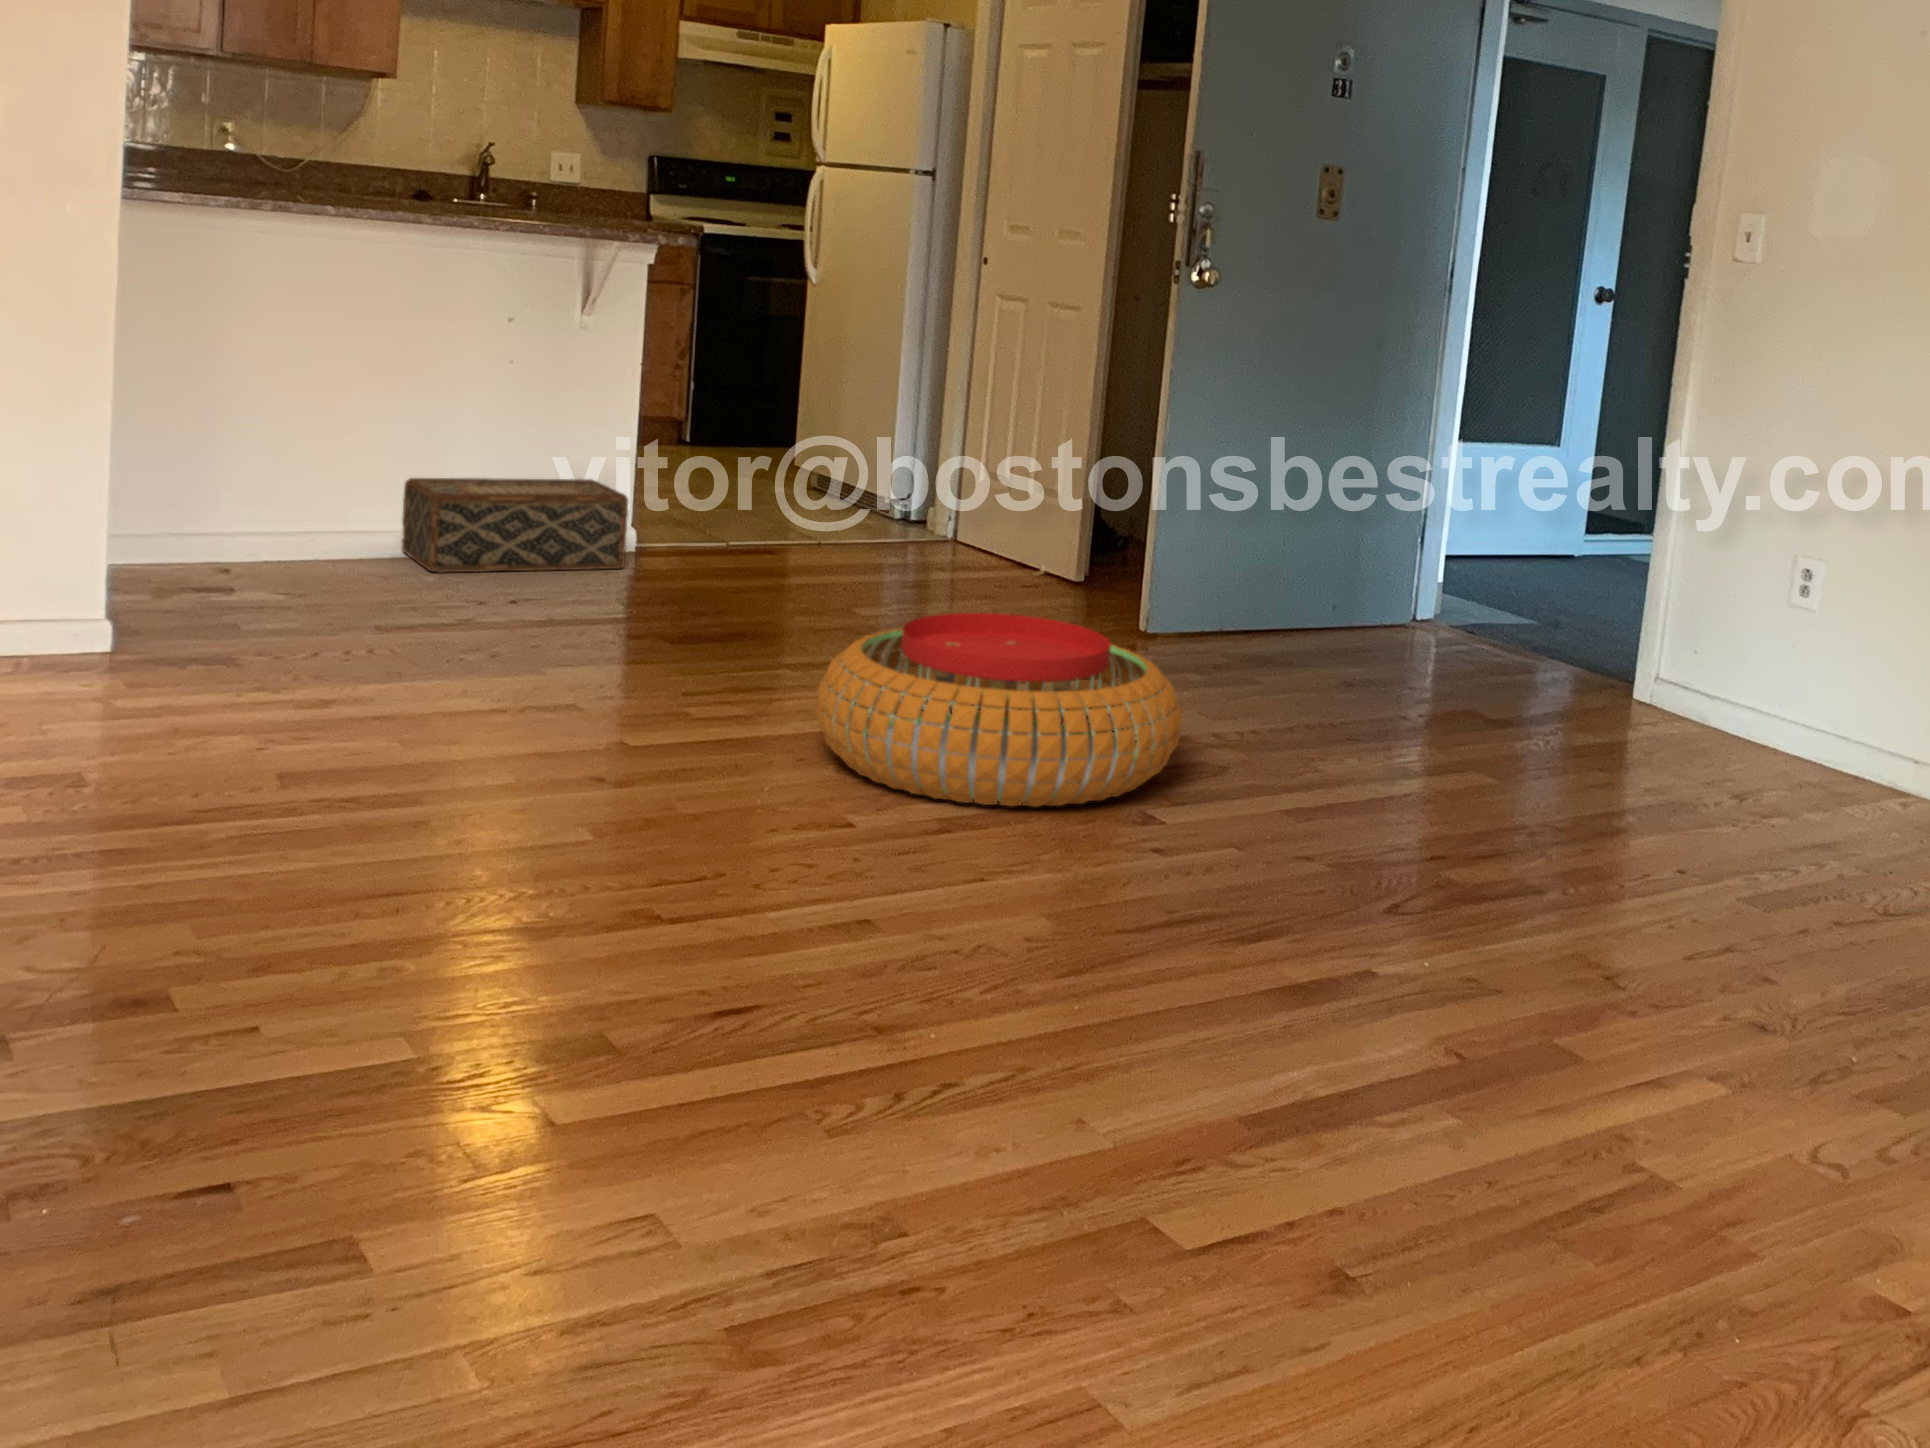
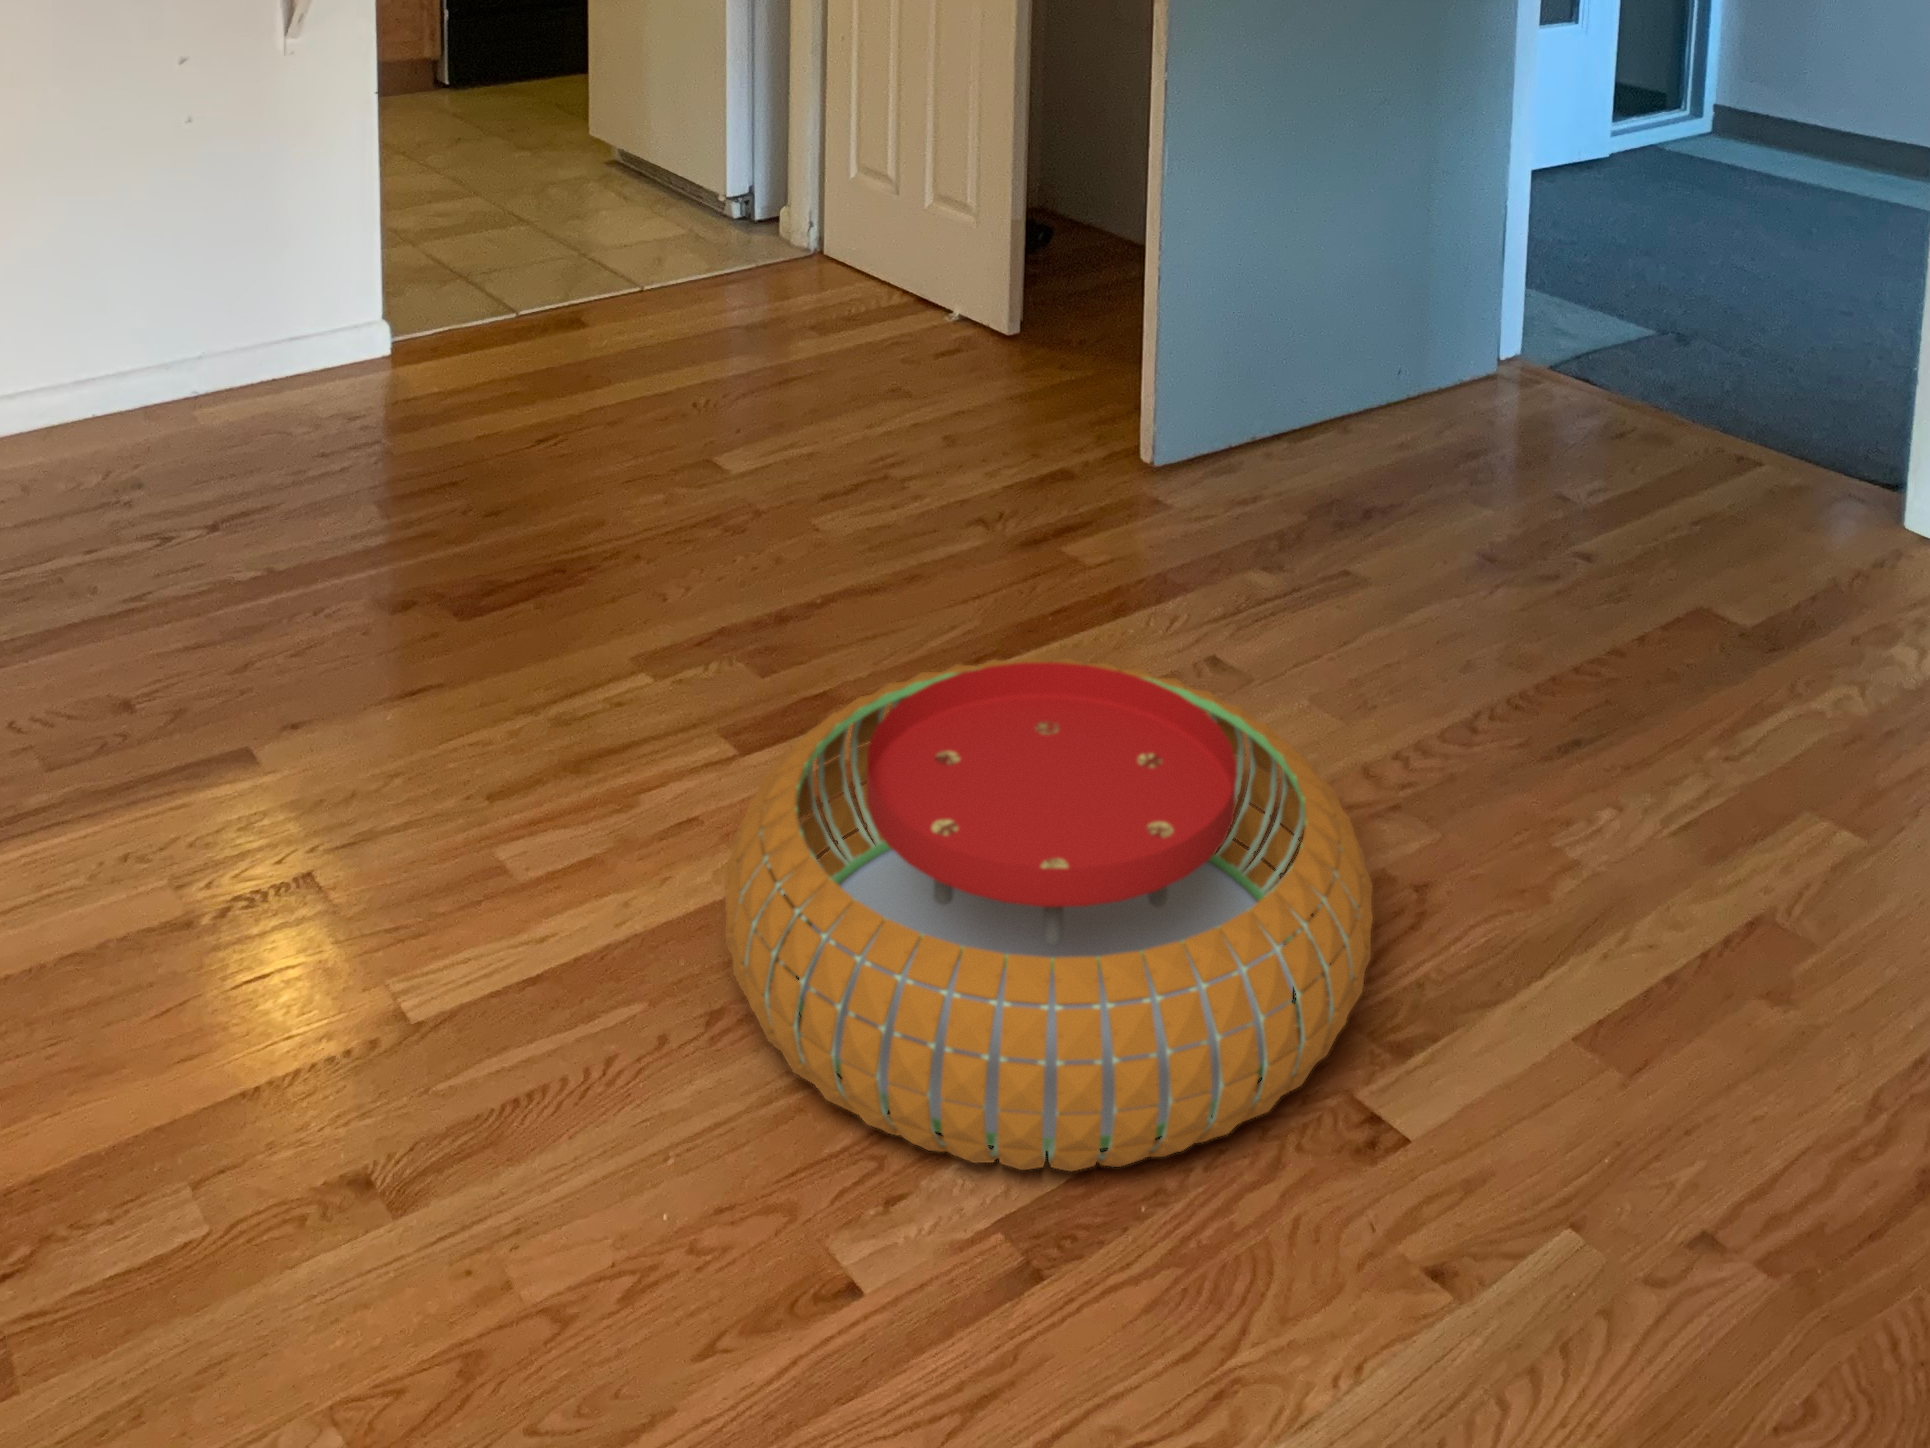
woven basket: present [402,478,628,573] -> none [37,279,373,486]

